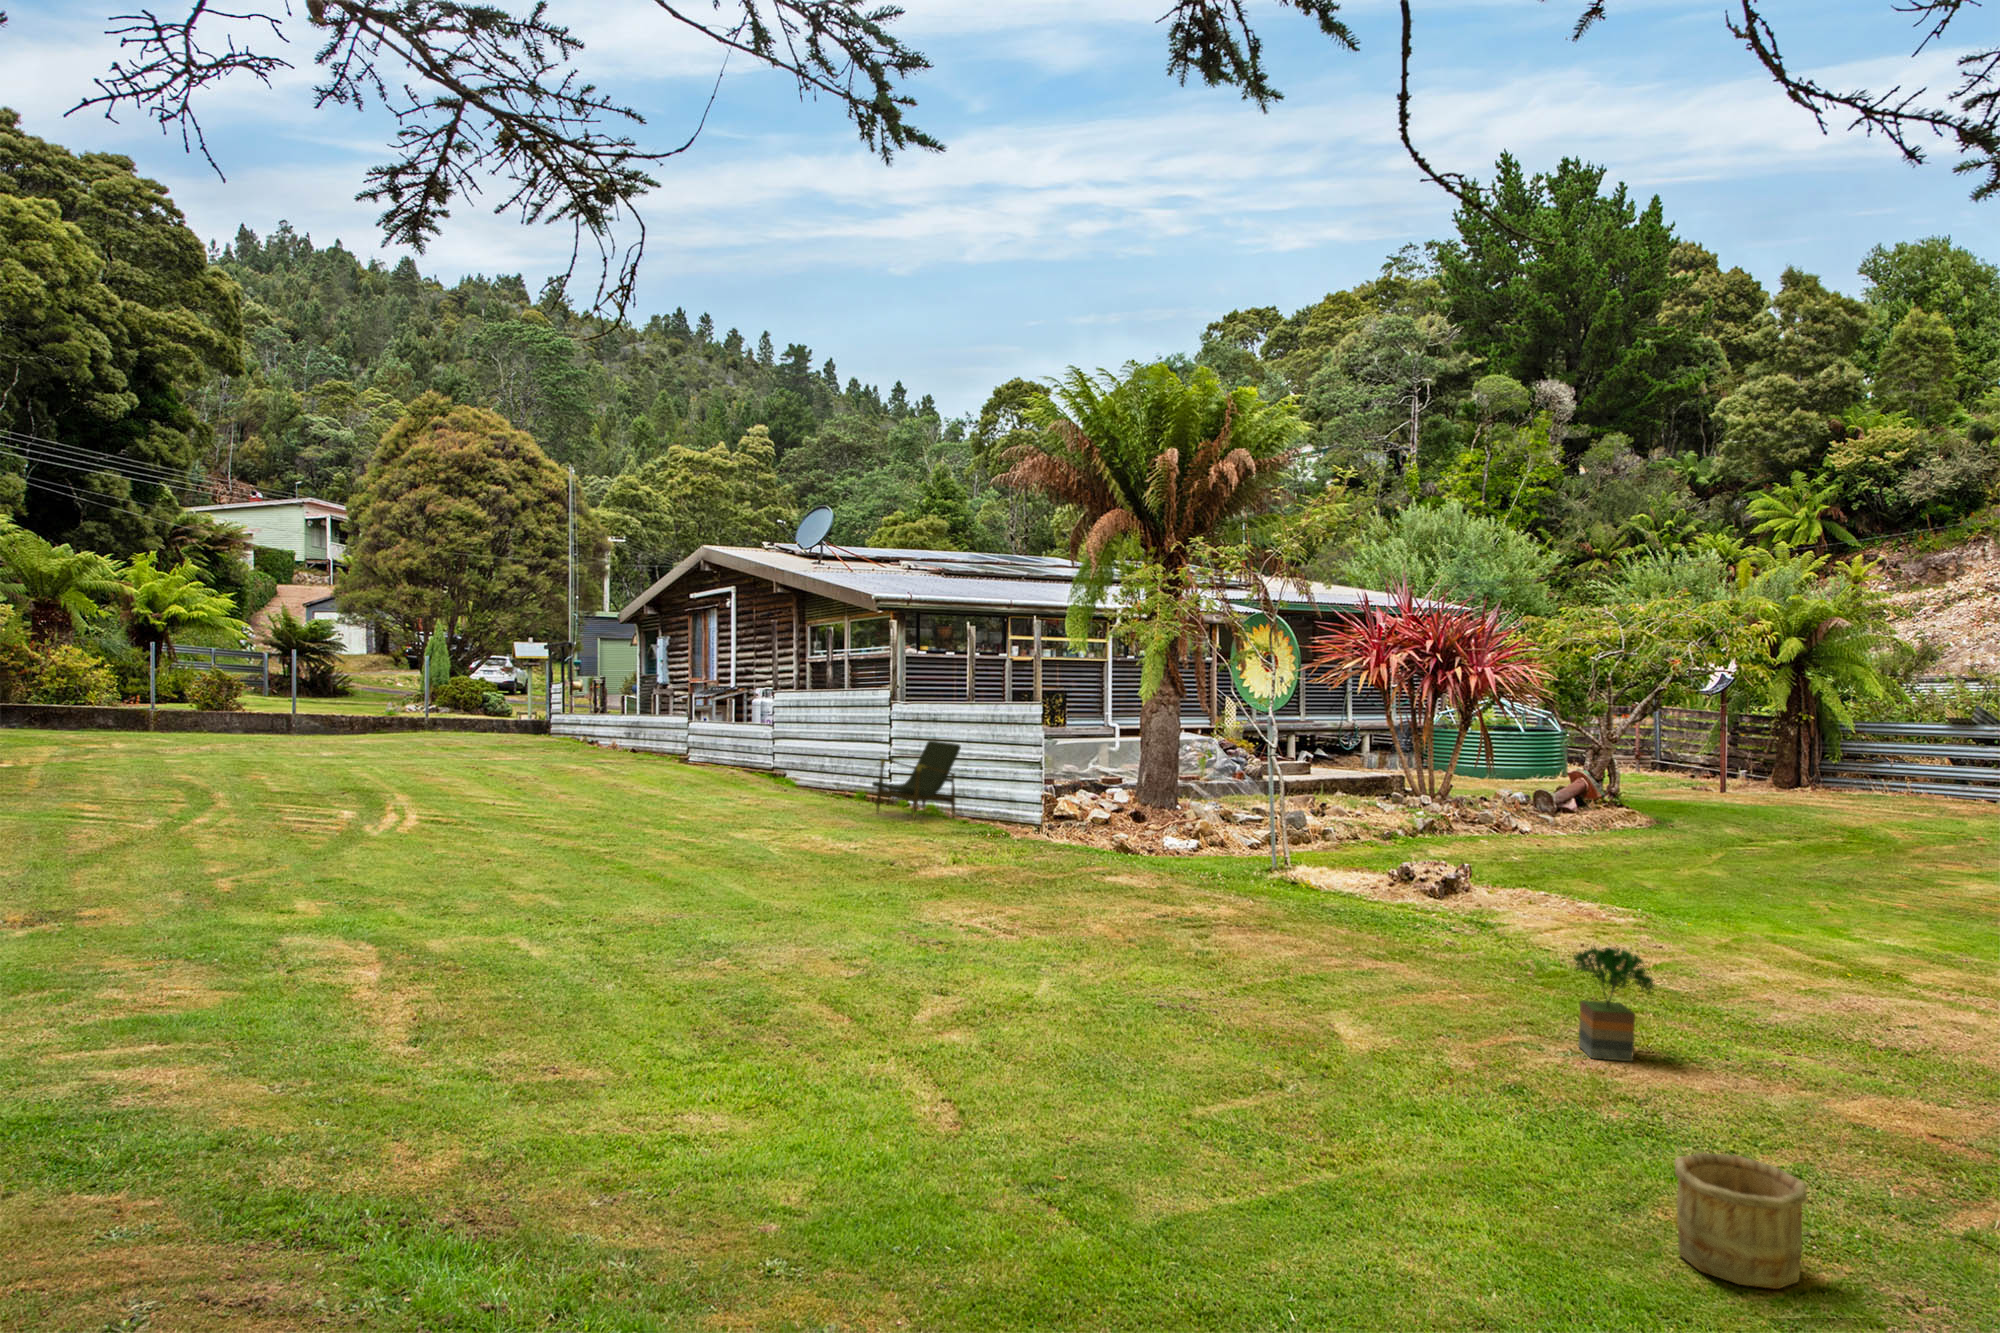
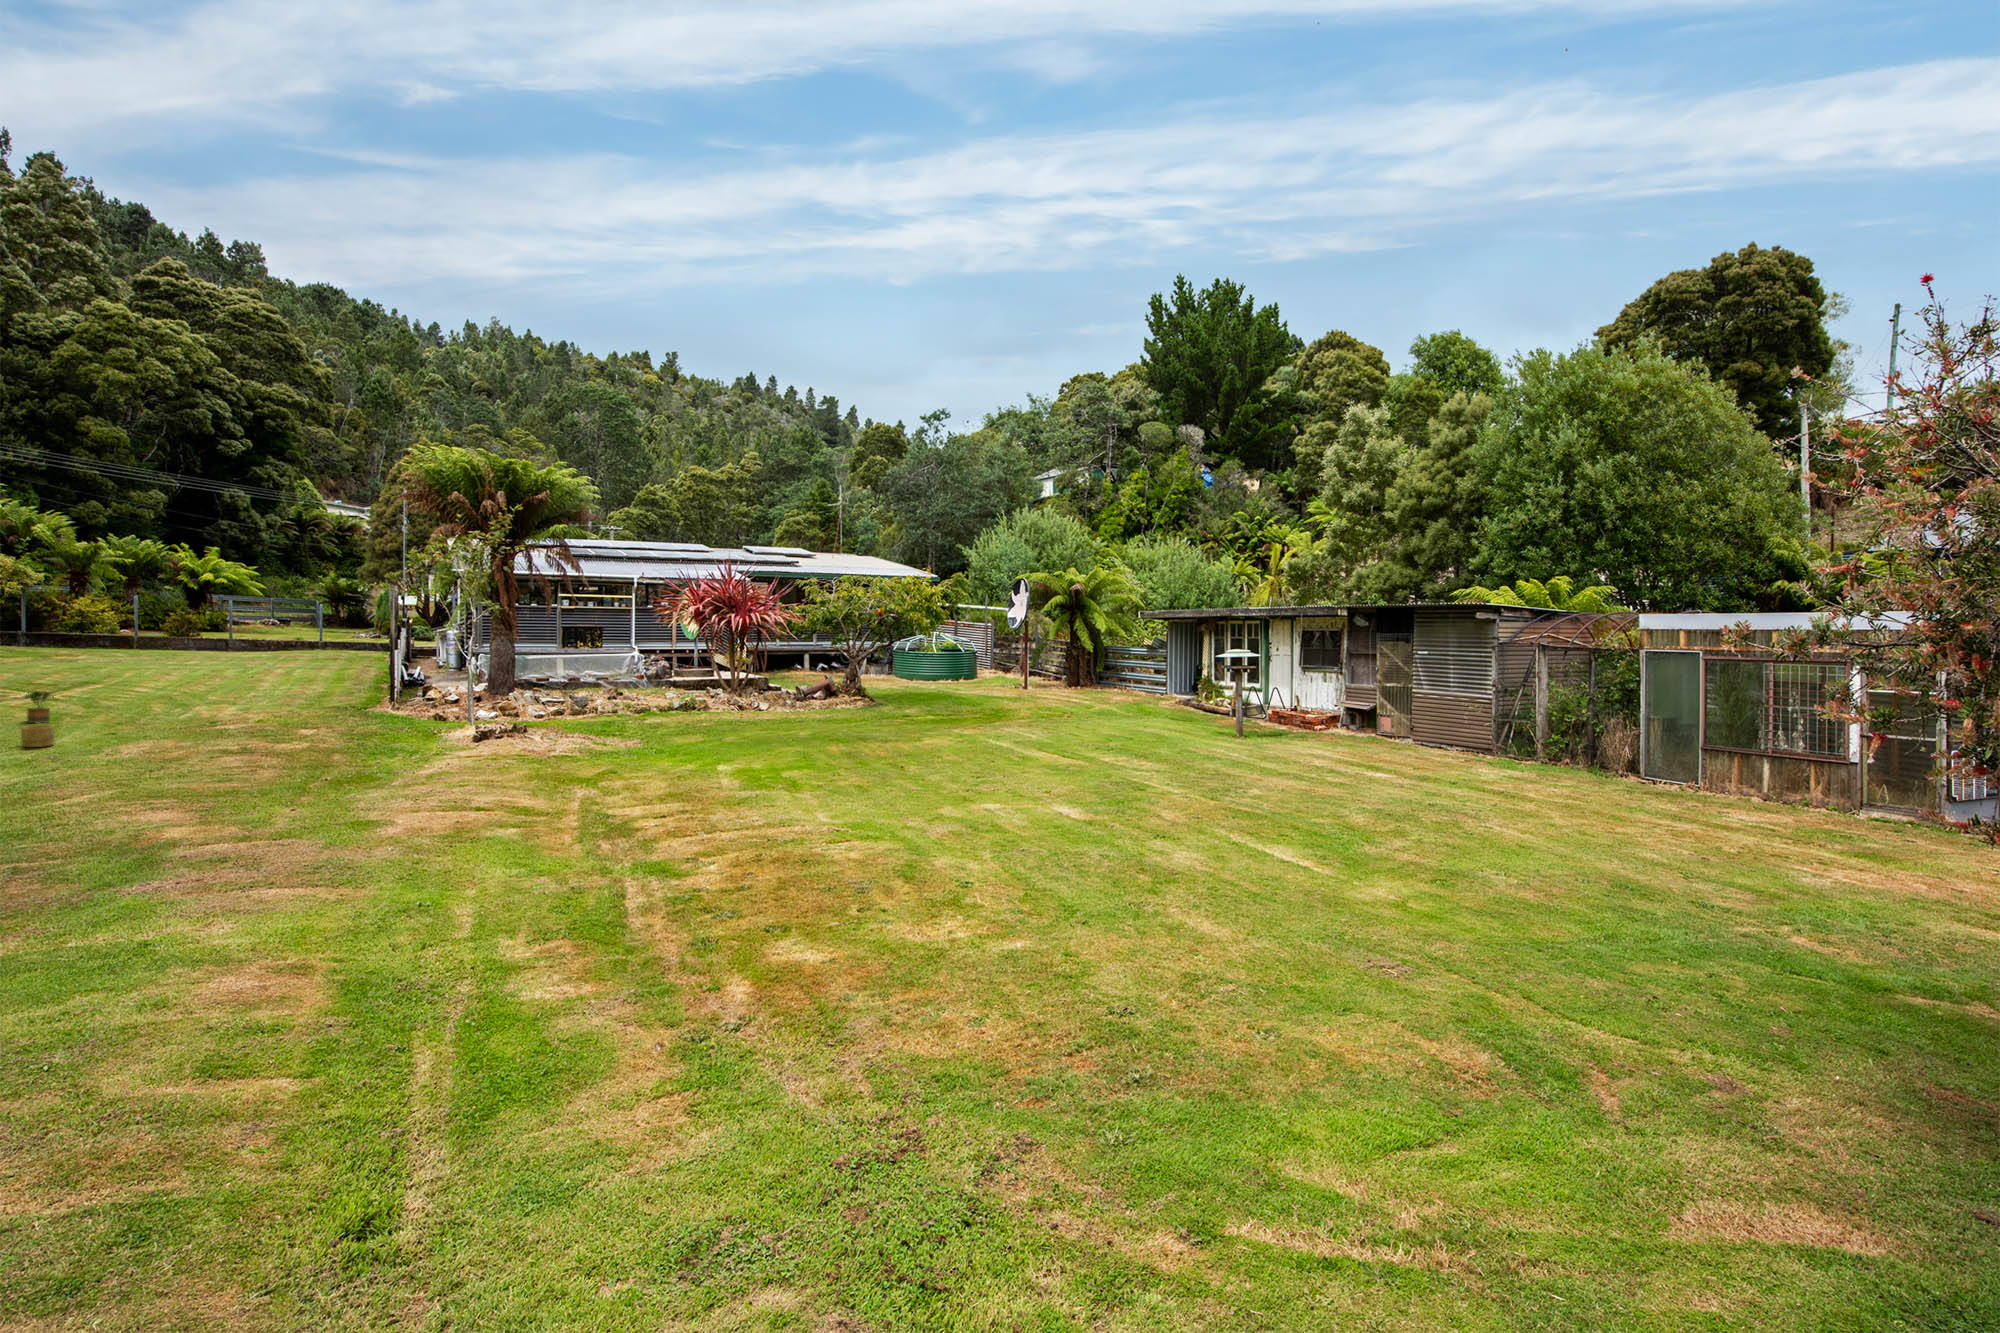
lounge chair: present [872,741,961,821] -> none [350,644,391,679]
potted tree: present [1573,947,1655,1062] -> present [25,690,54,723]

